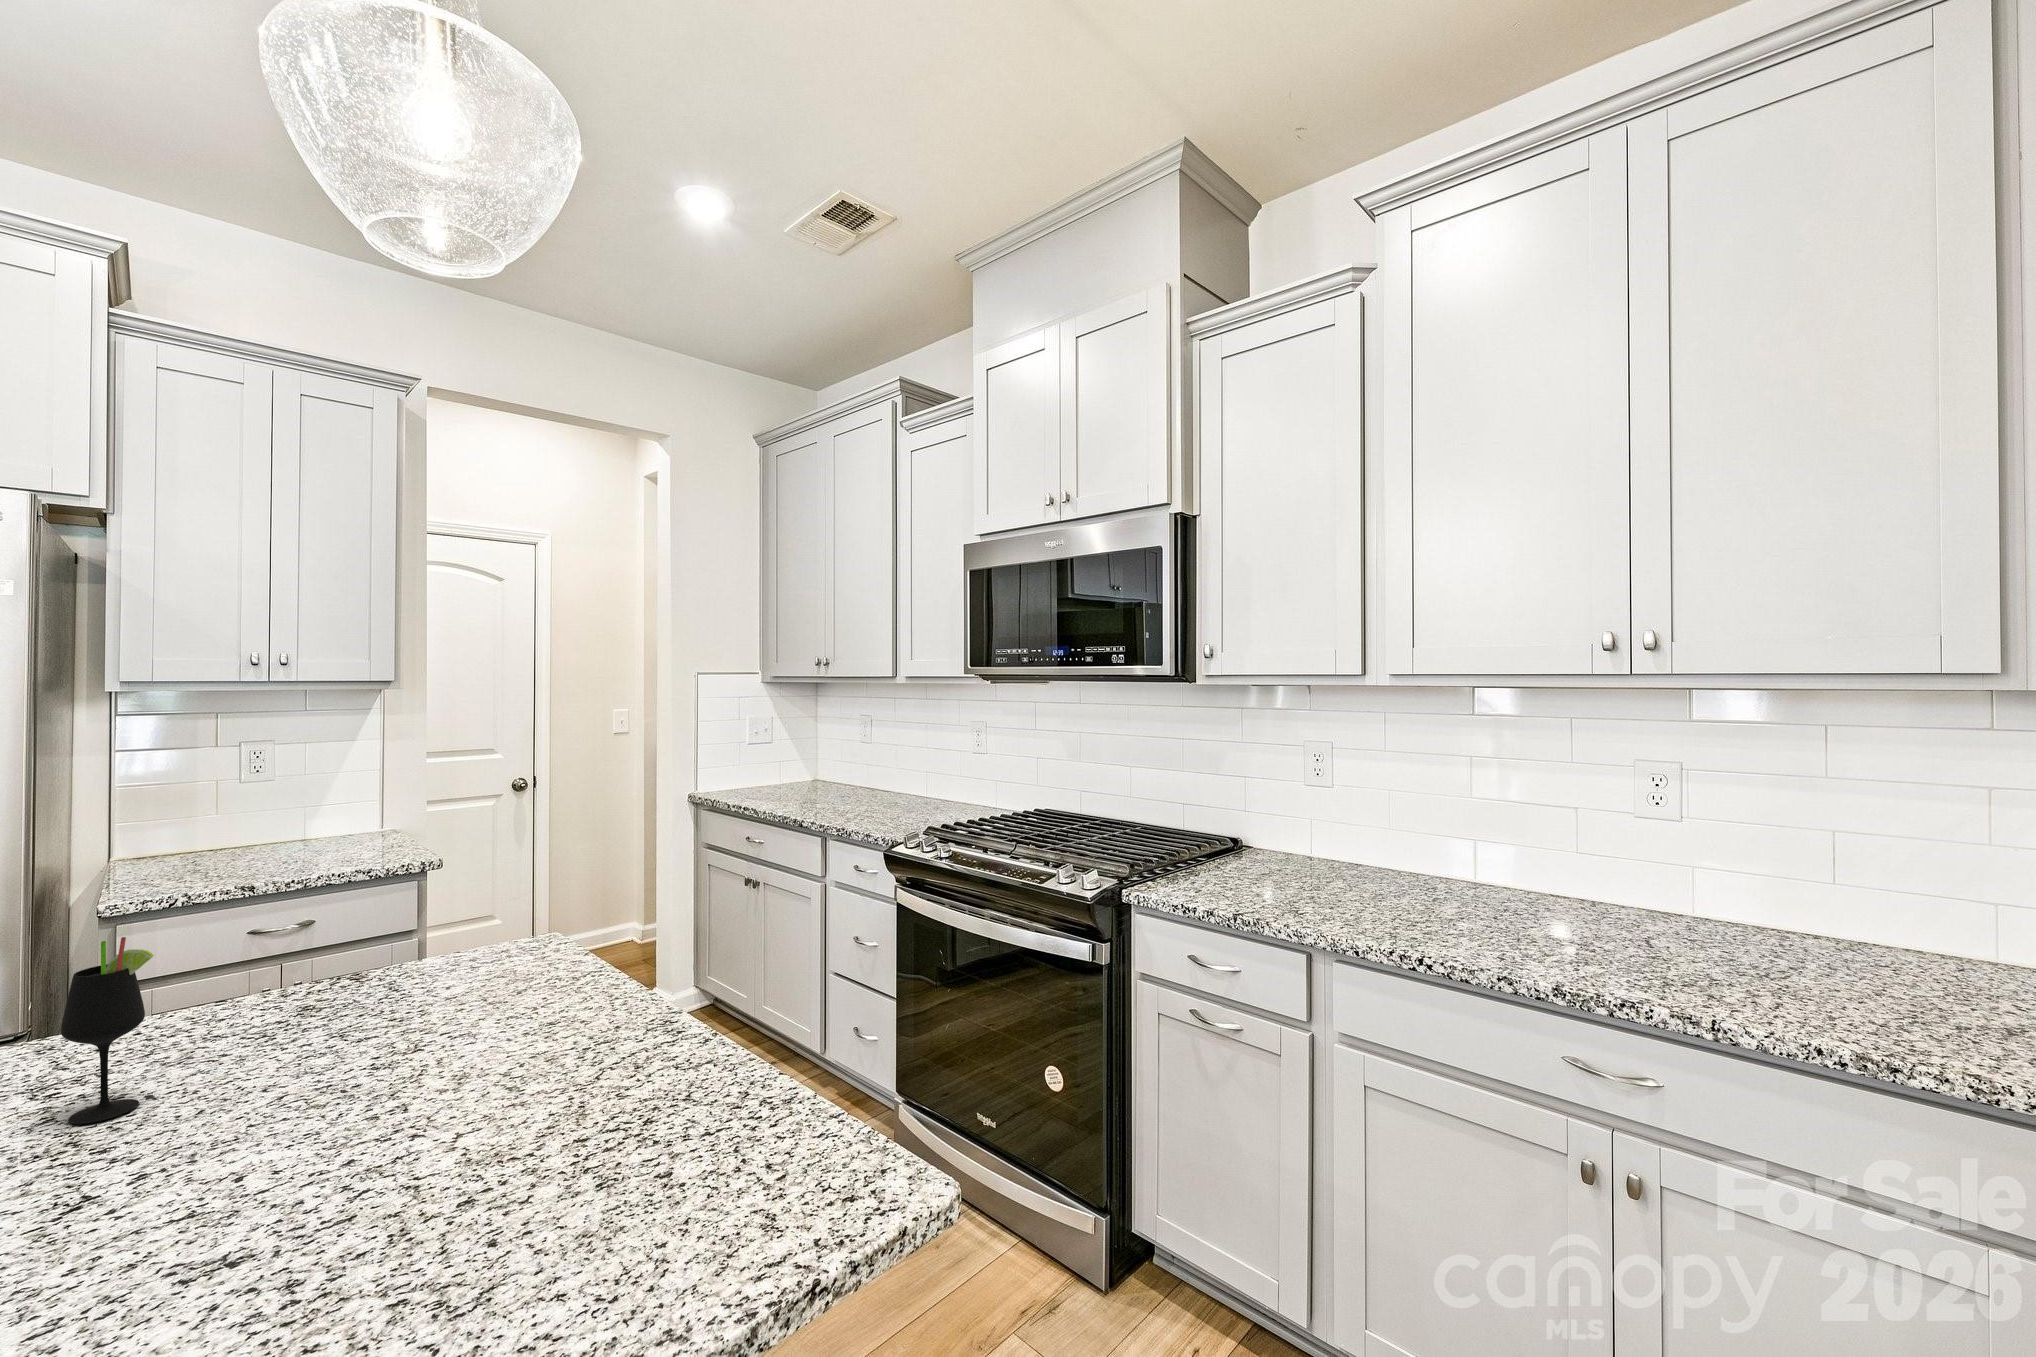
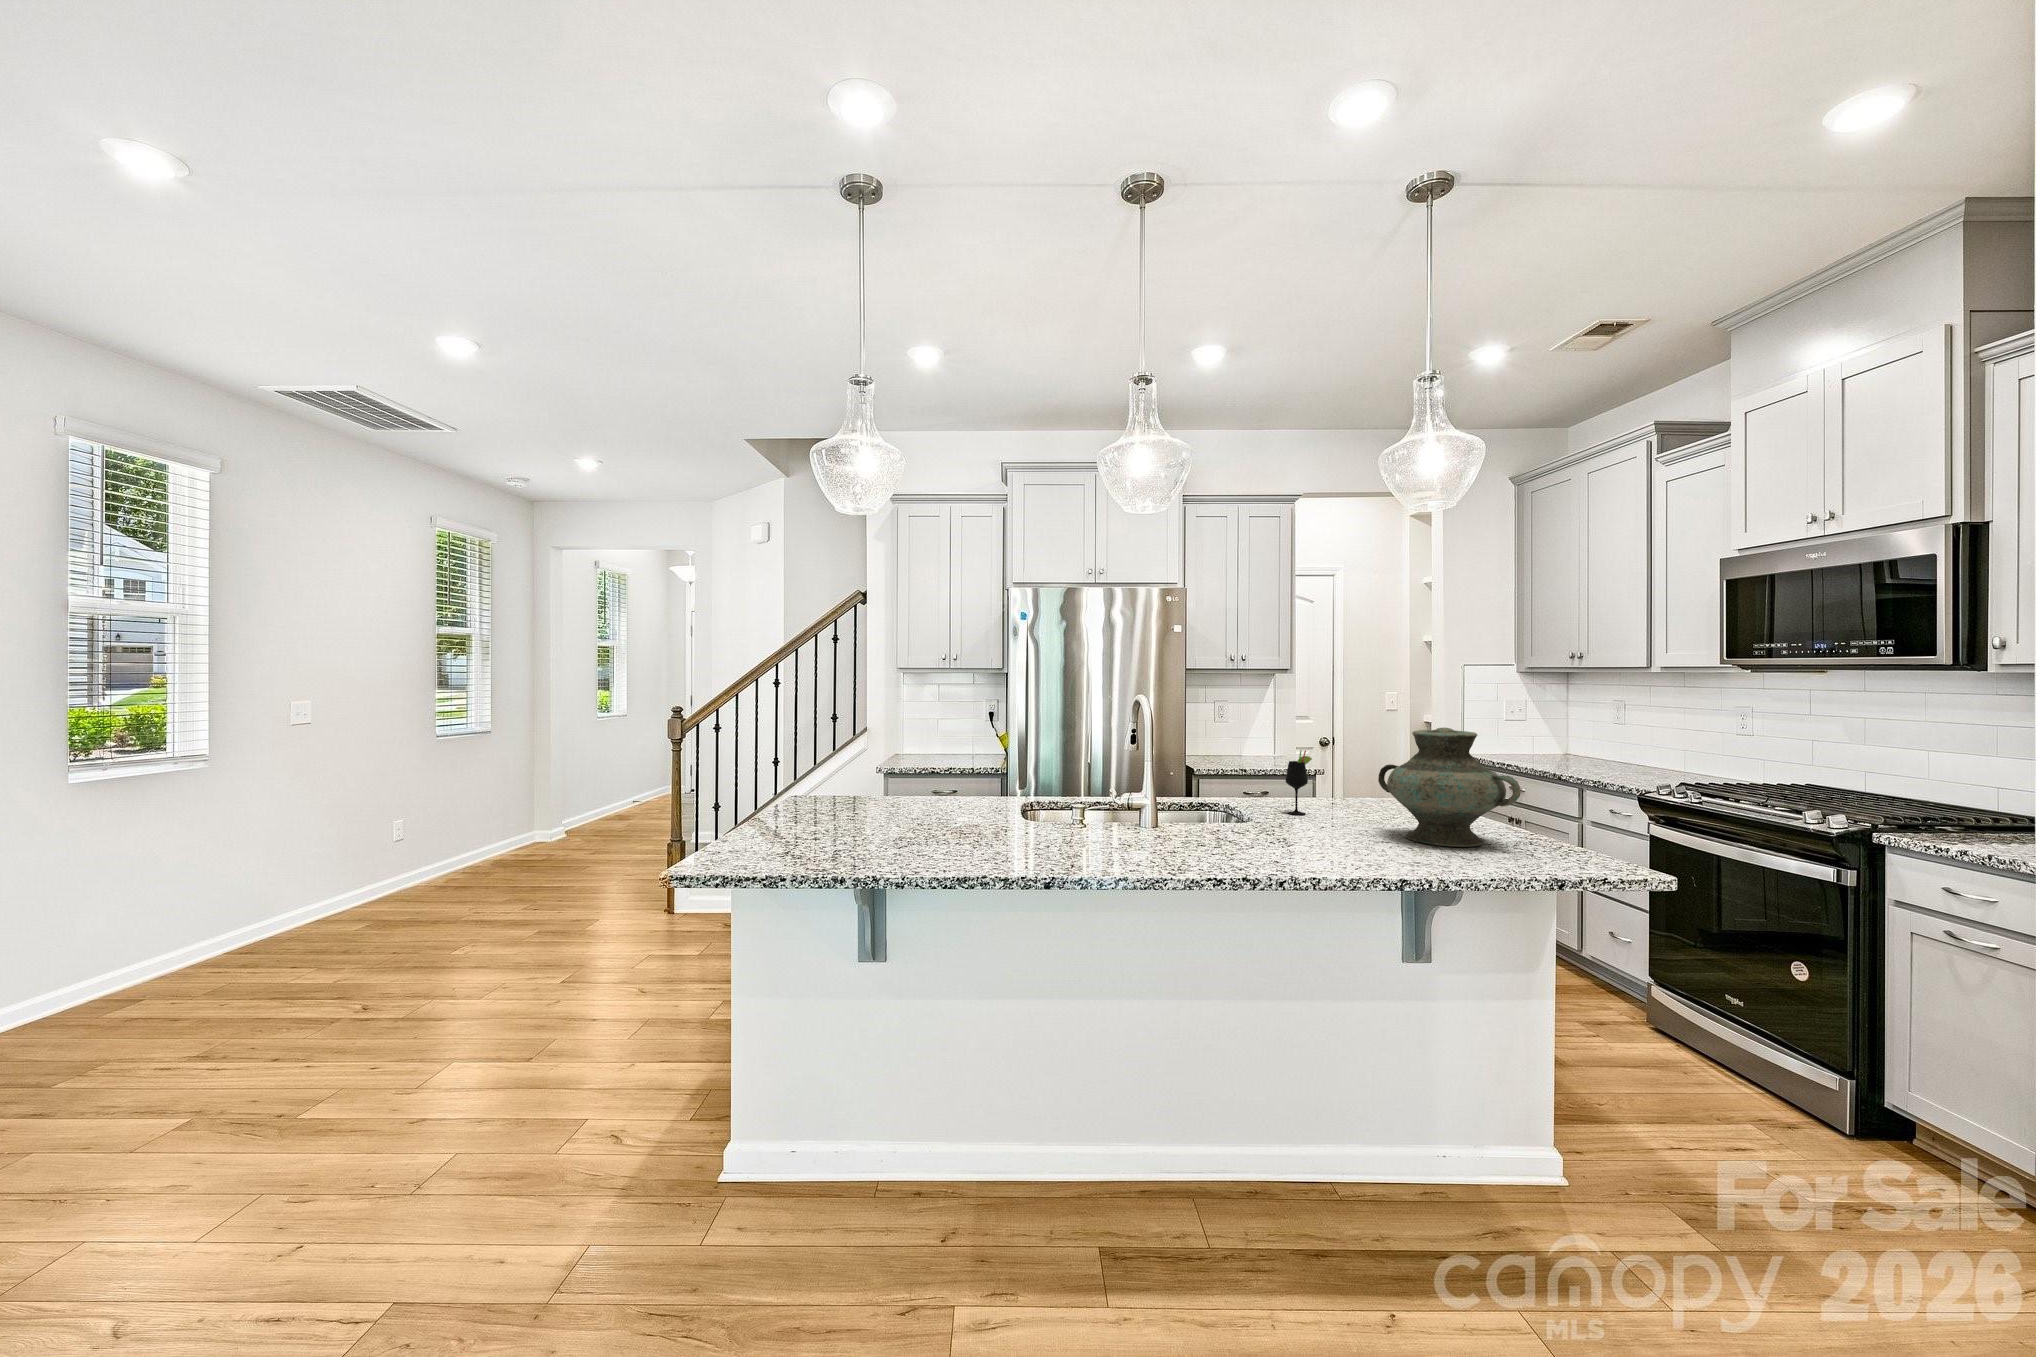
vase: none [283,864,631,1215] -> present [1378,728,1521,847]

